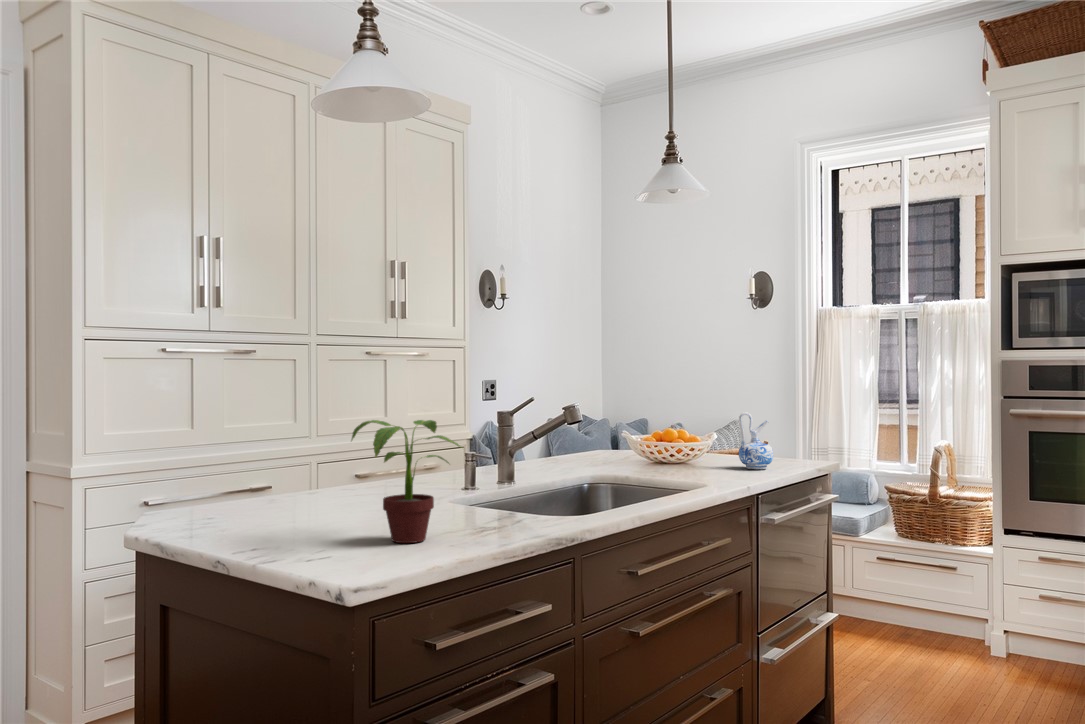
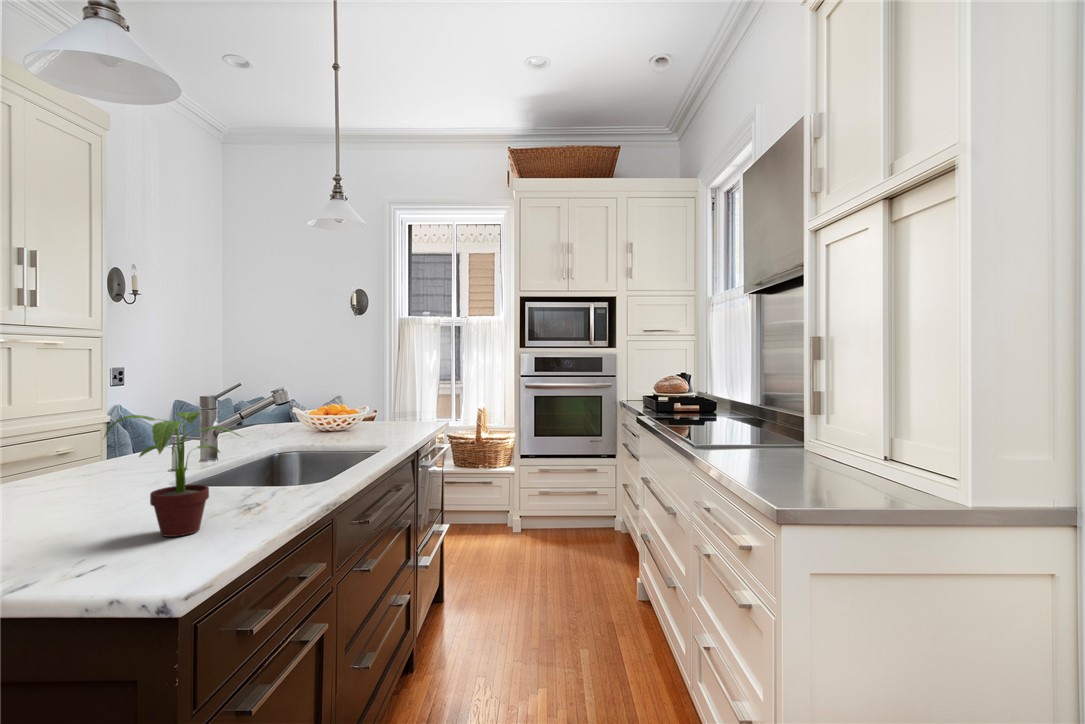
ceramic pitcher: present [739,412,773,469] -> none [390,391,415,432]

